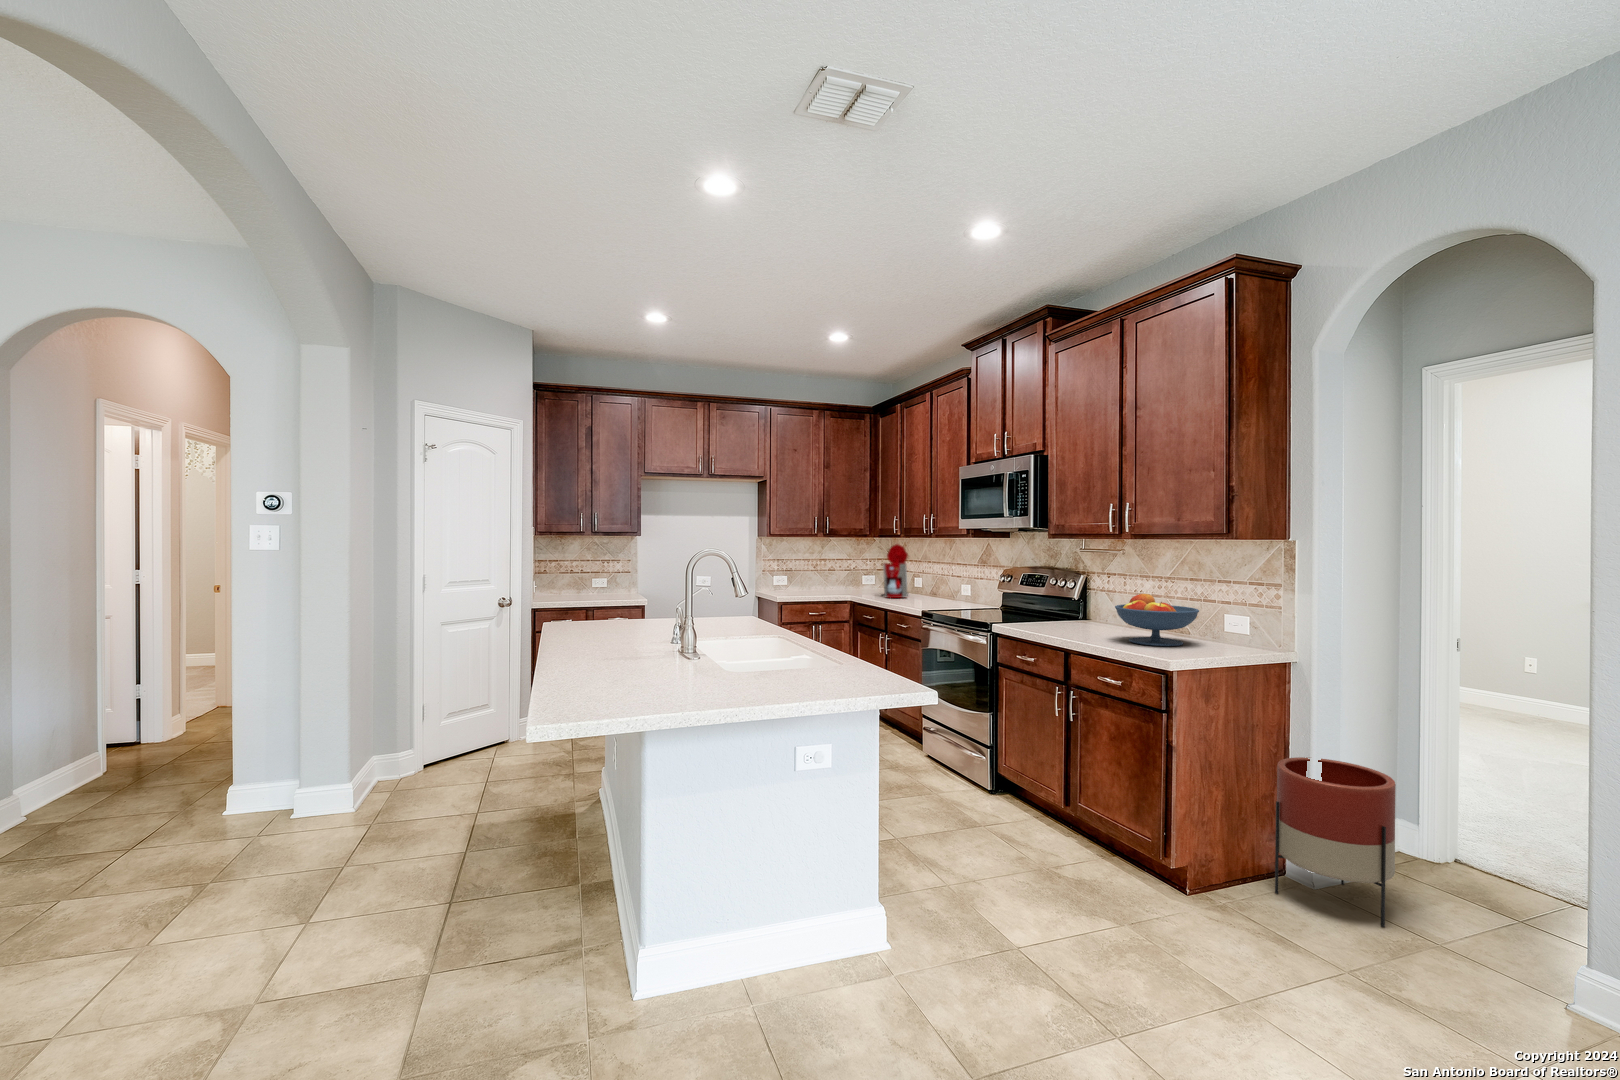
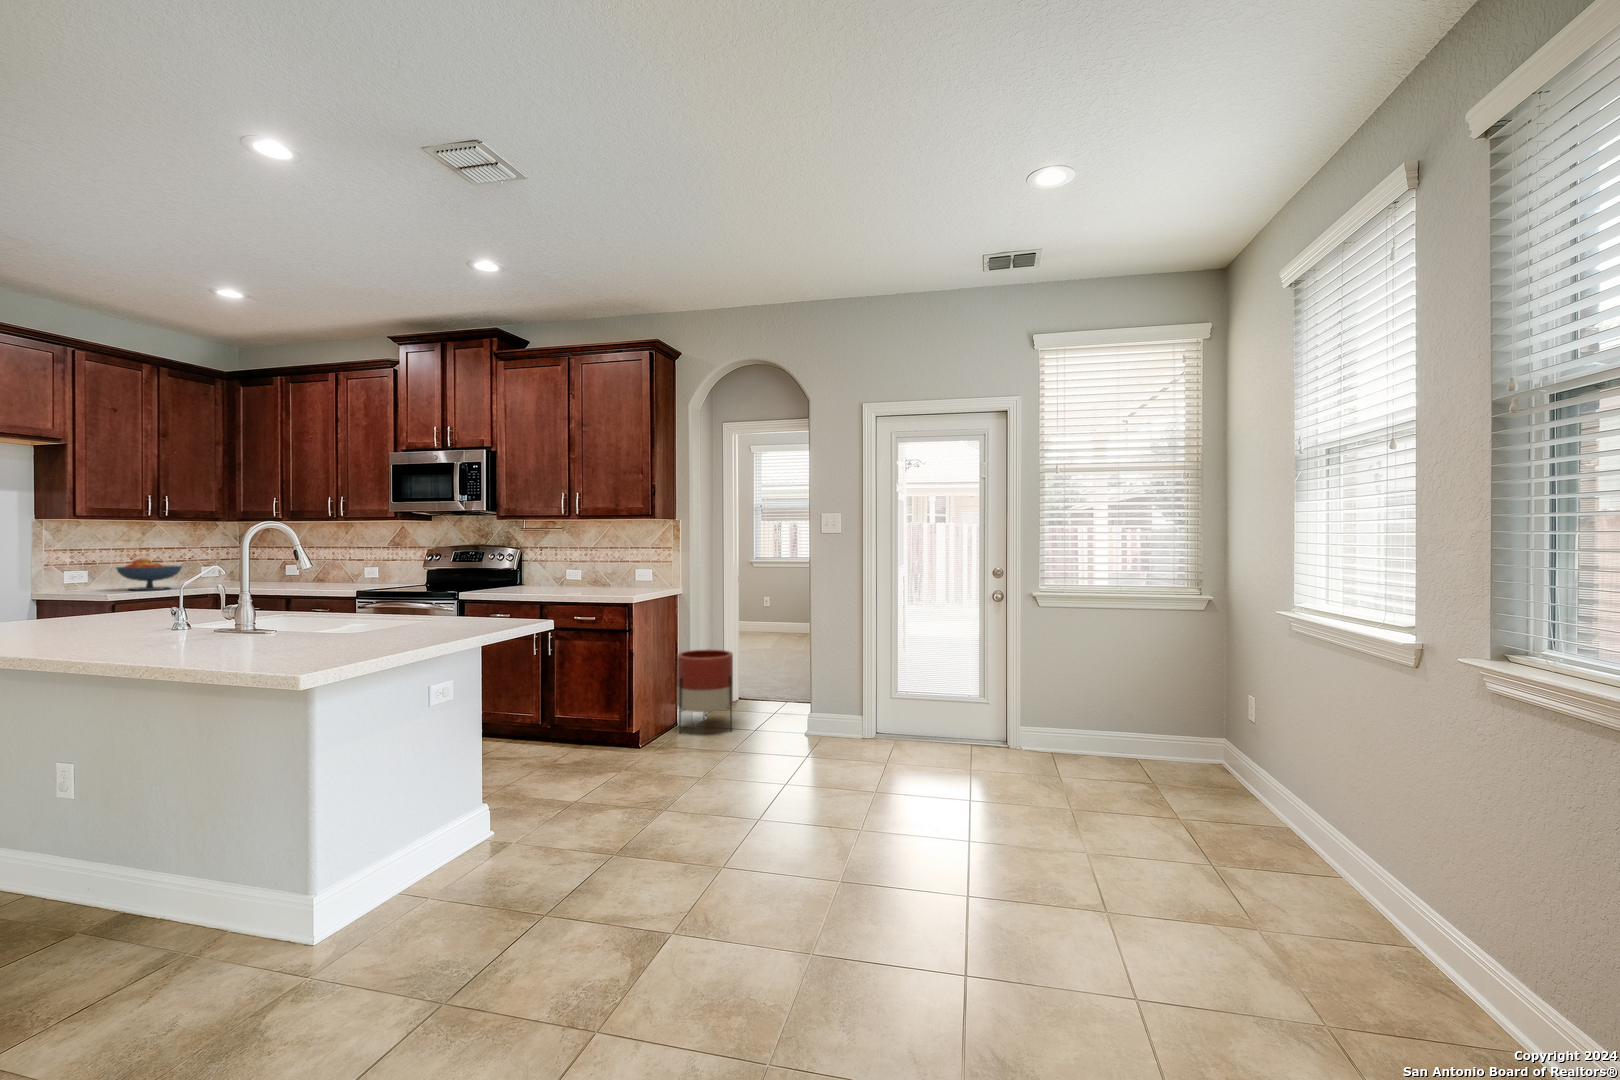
coffee maker: present [883,544,908,598] -> none [254,528,297,587]
fruit bowl: present [1115,594,1199,646] -> present [116,558,181,590]

